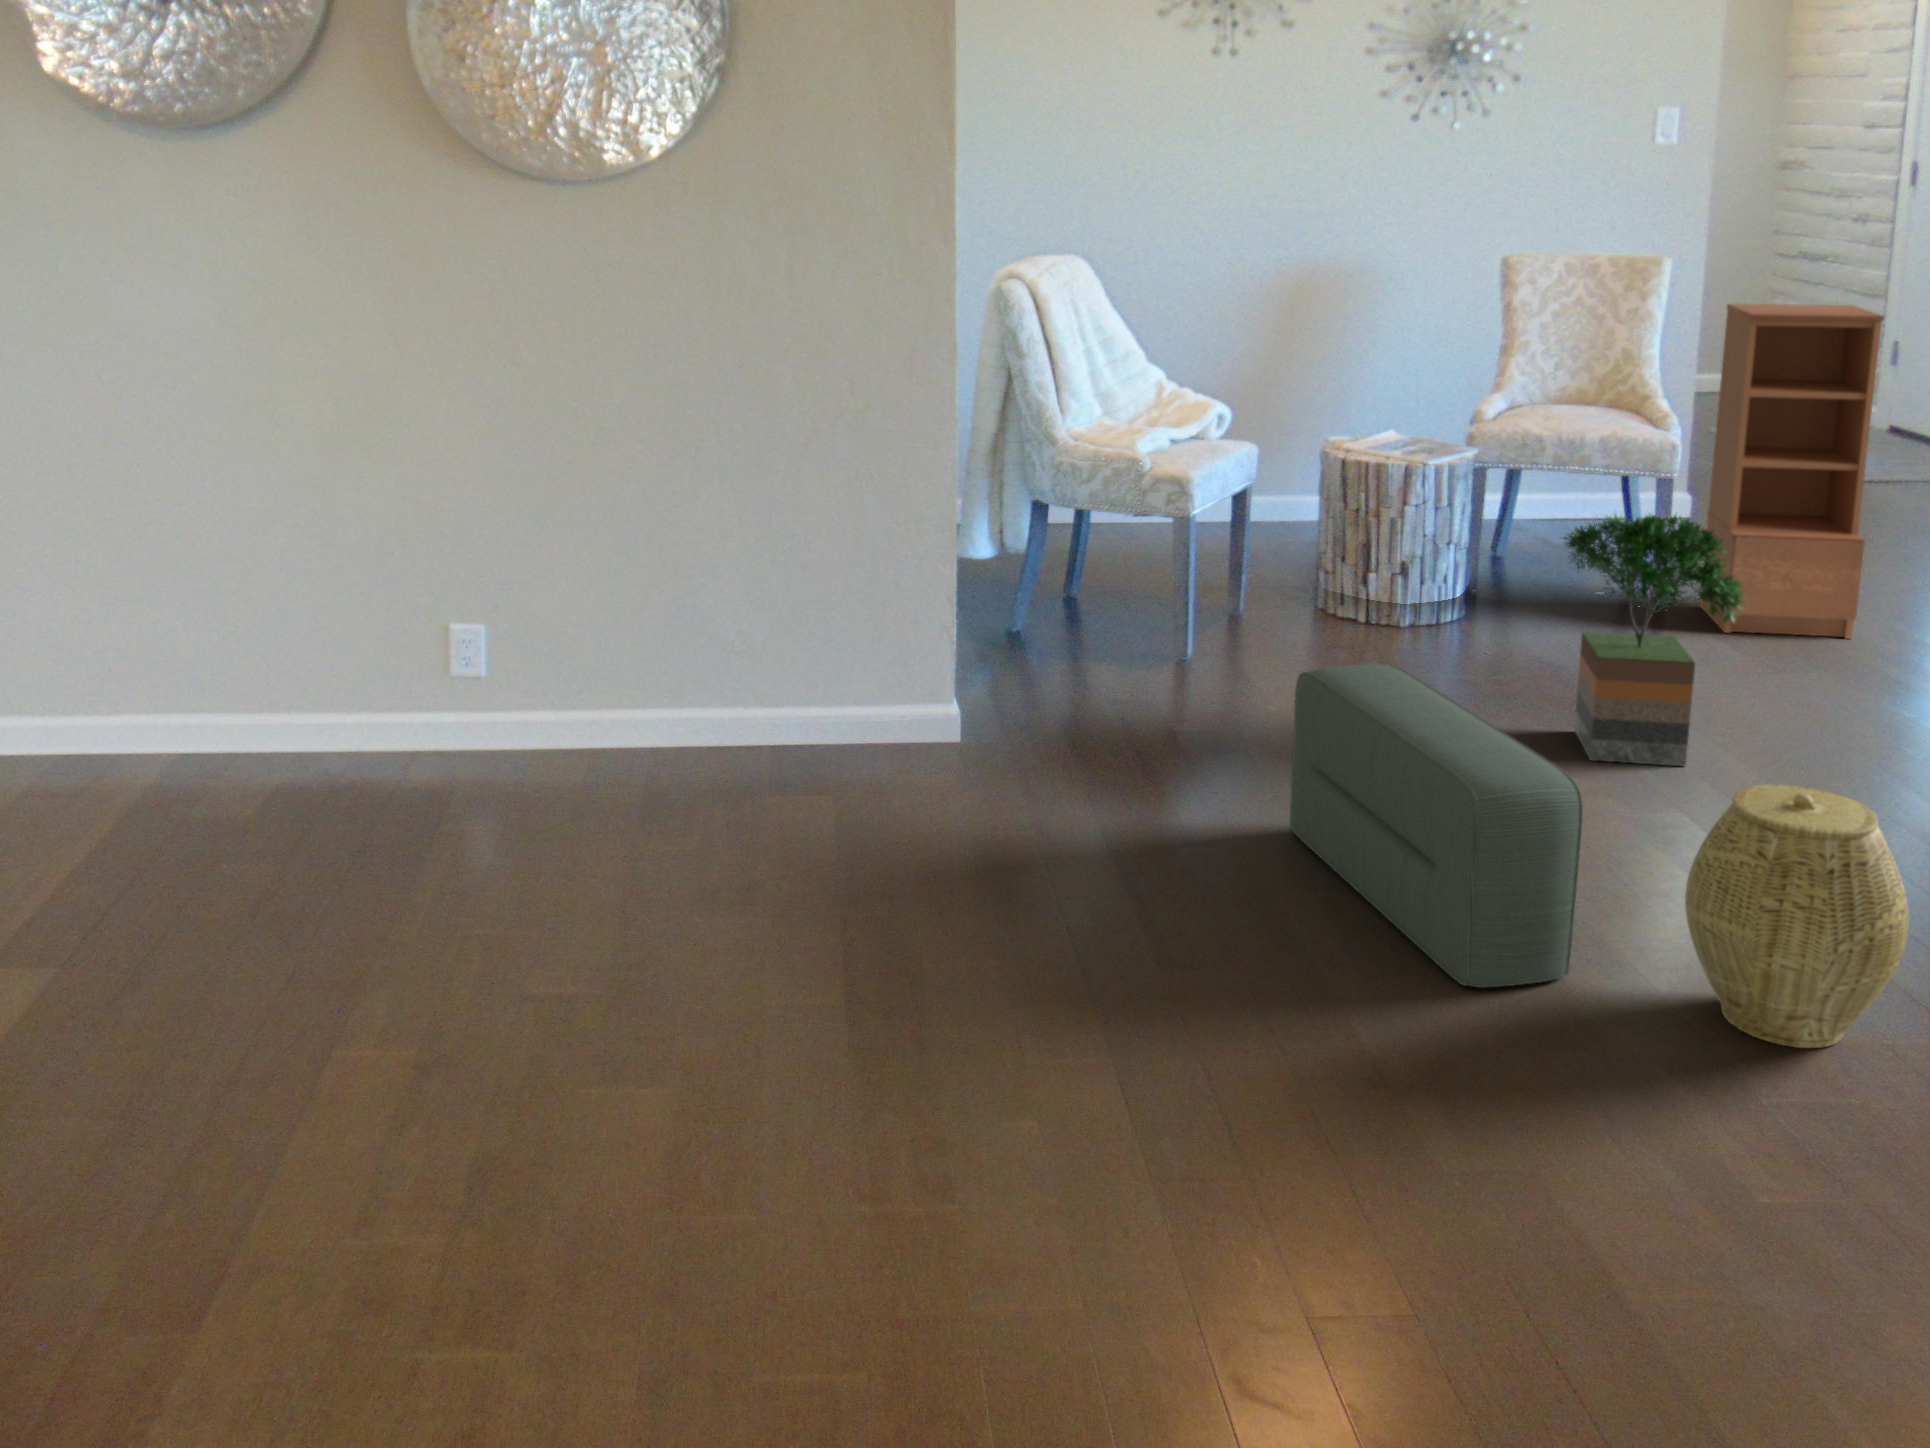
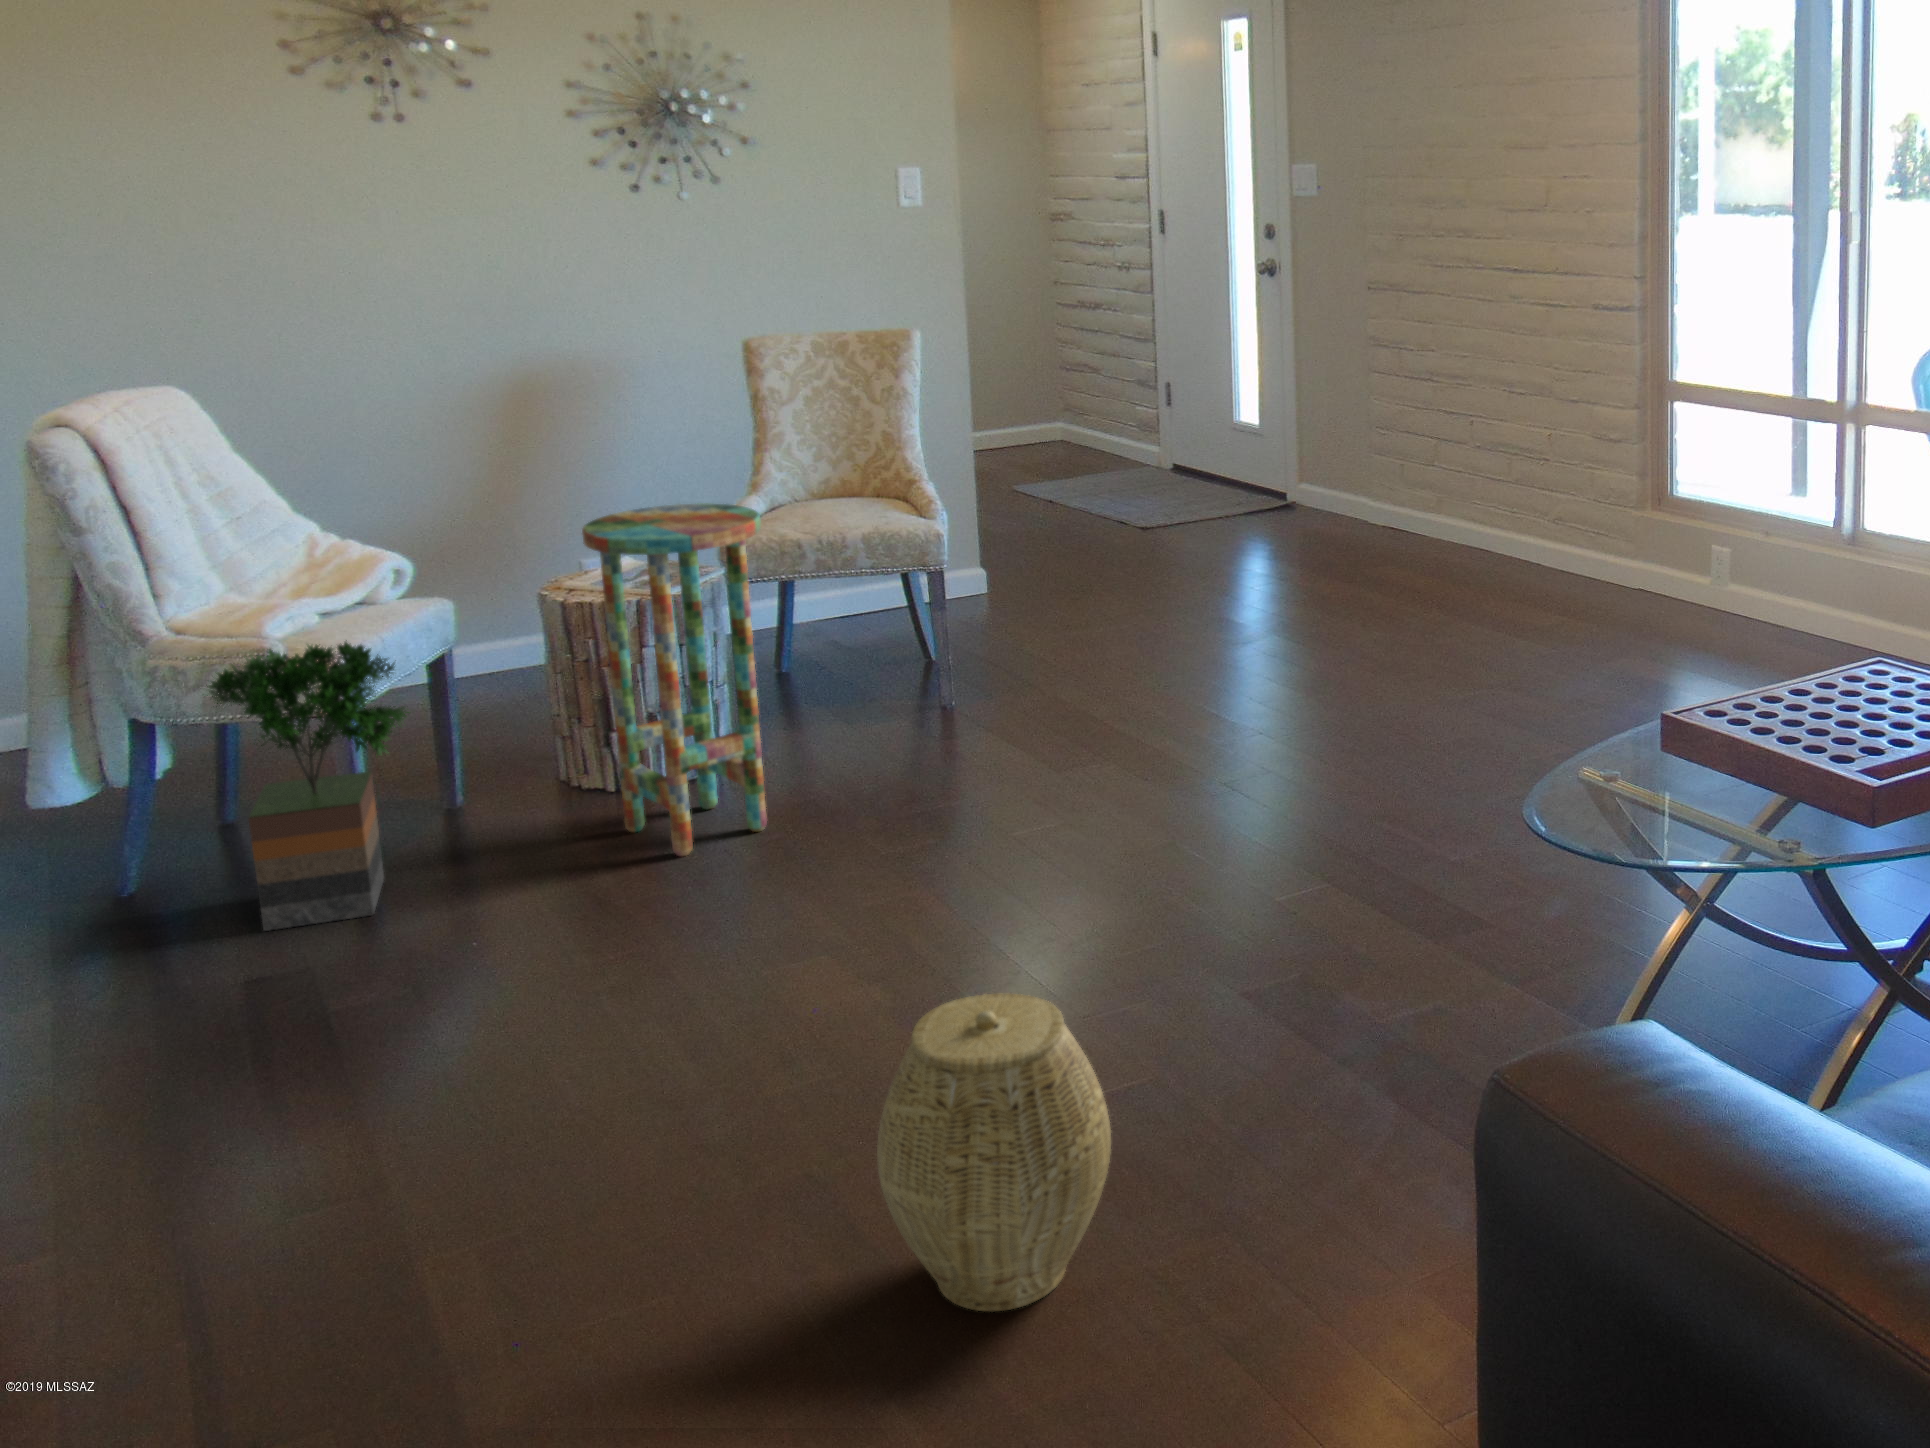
bookcase: present [1700,304,1884,639] -> none [965,375,1123,730]
side table: none [1383,382,1540,678] -> present [582,504,767,856]
potted tree: present [1564,513,1745,766] -> present [206,640,410,931]
pouf: present [1290,664,1583,988] -> none [421,909,763,1348]

